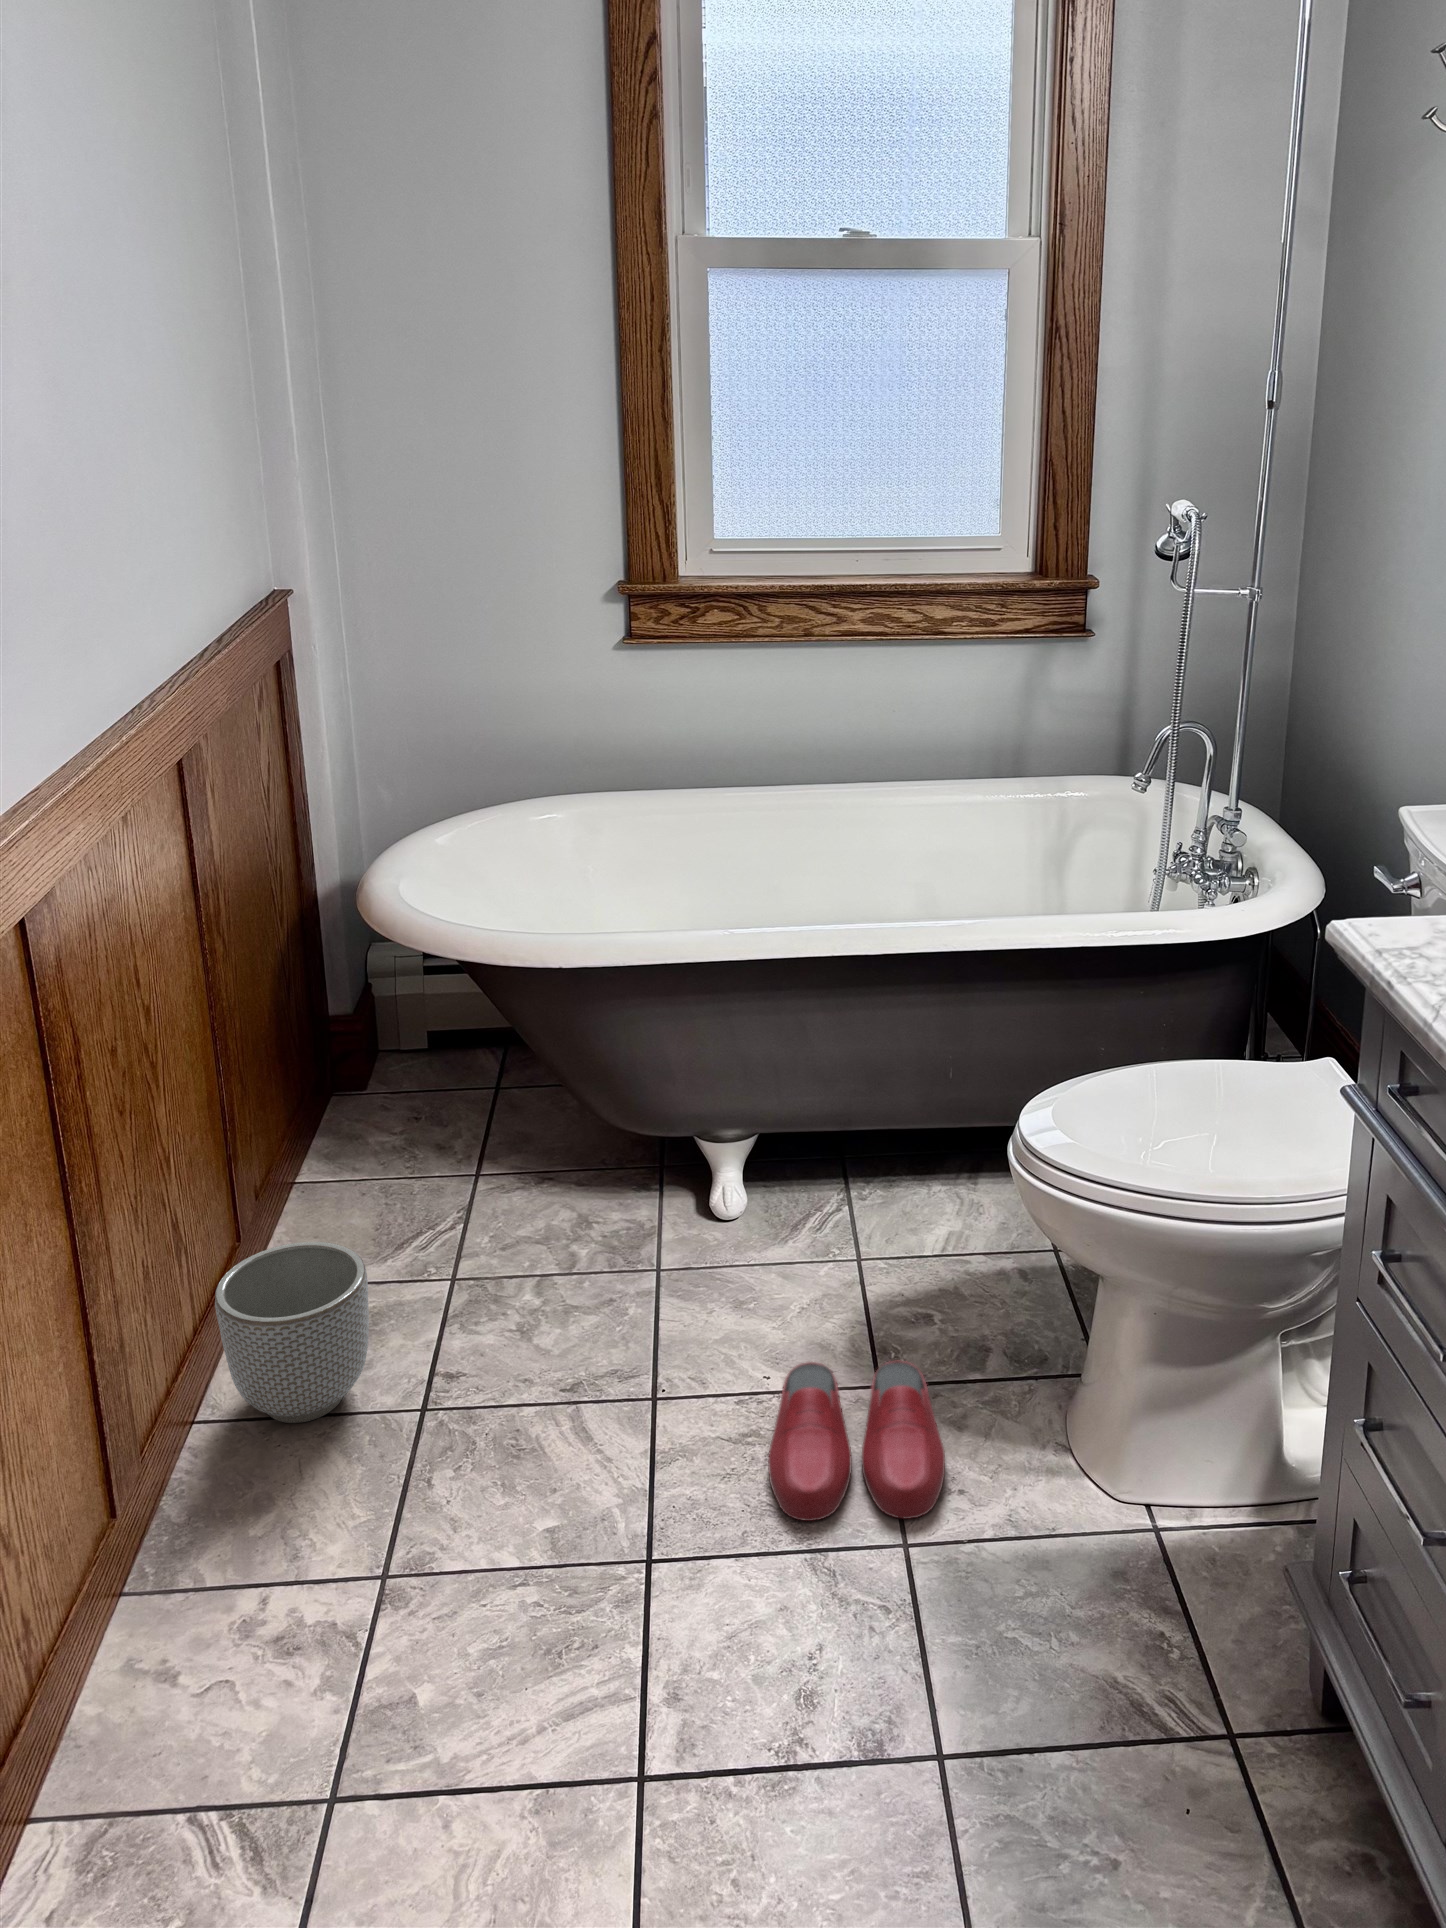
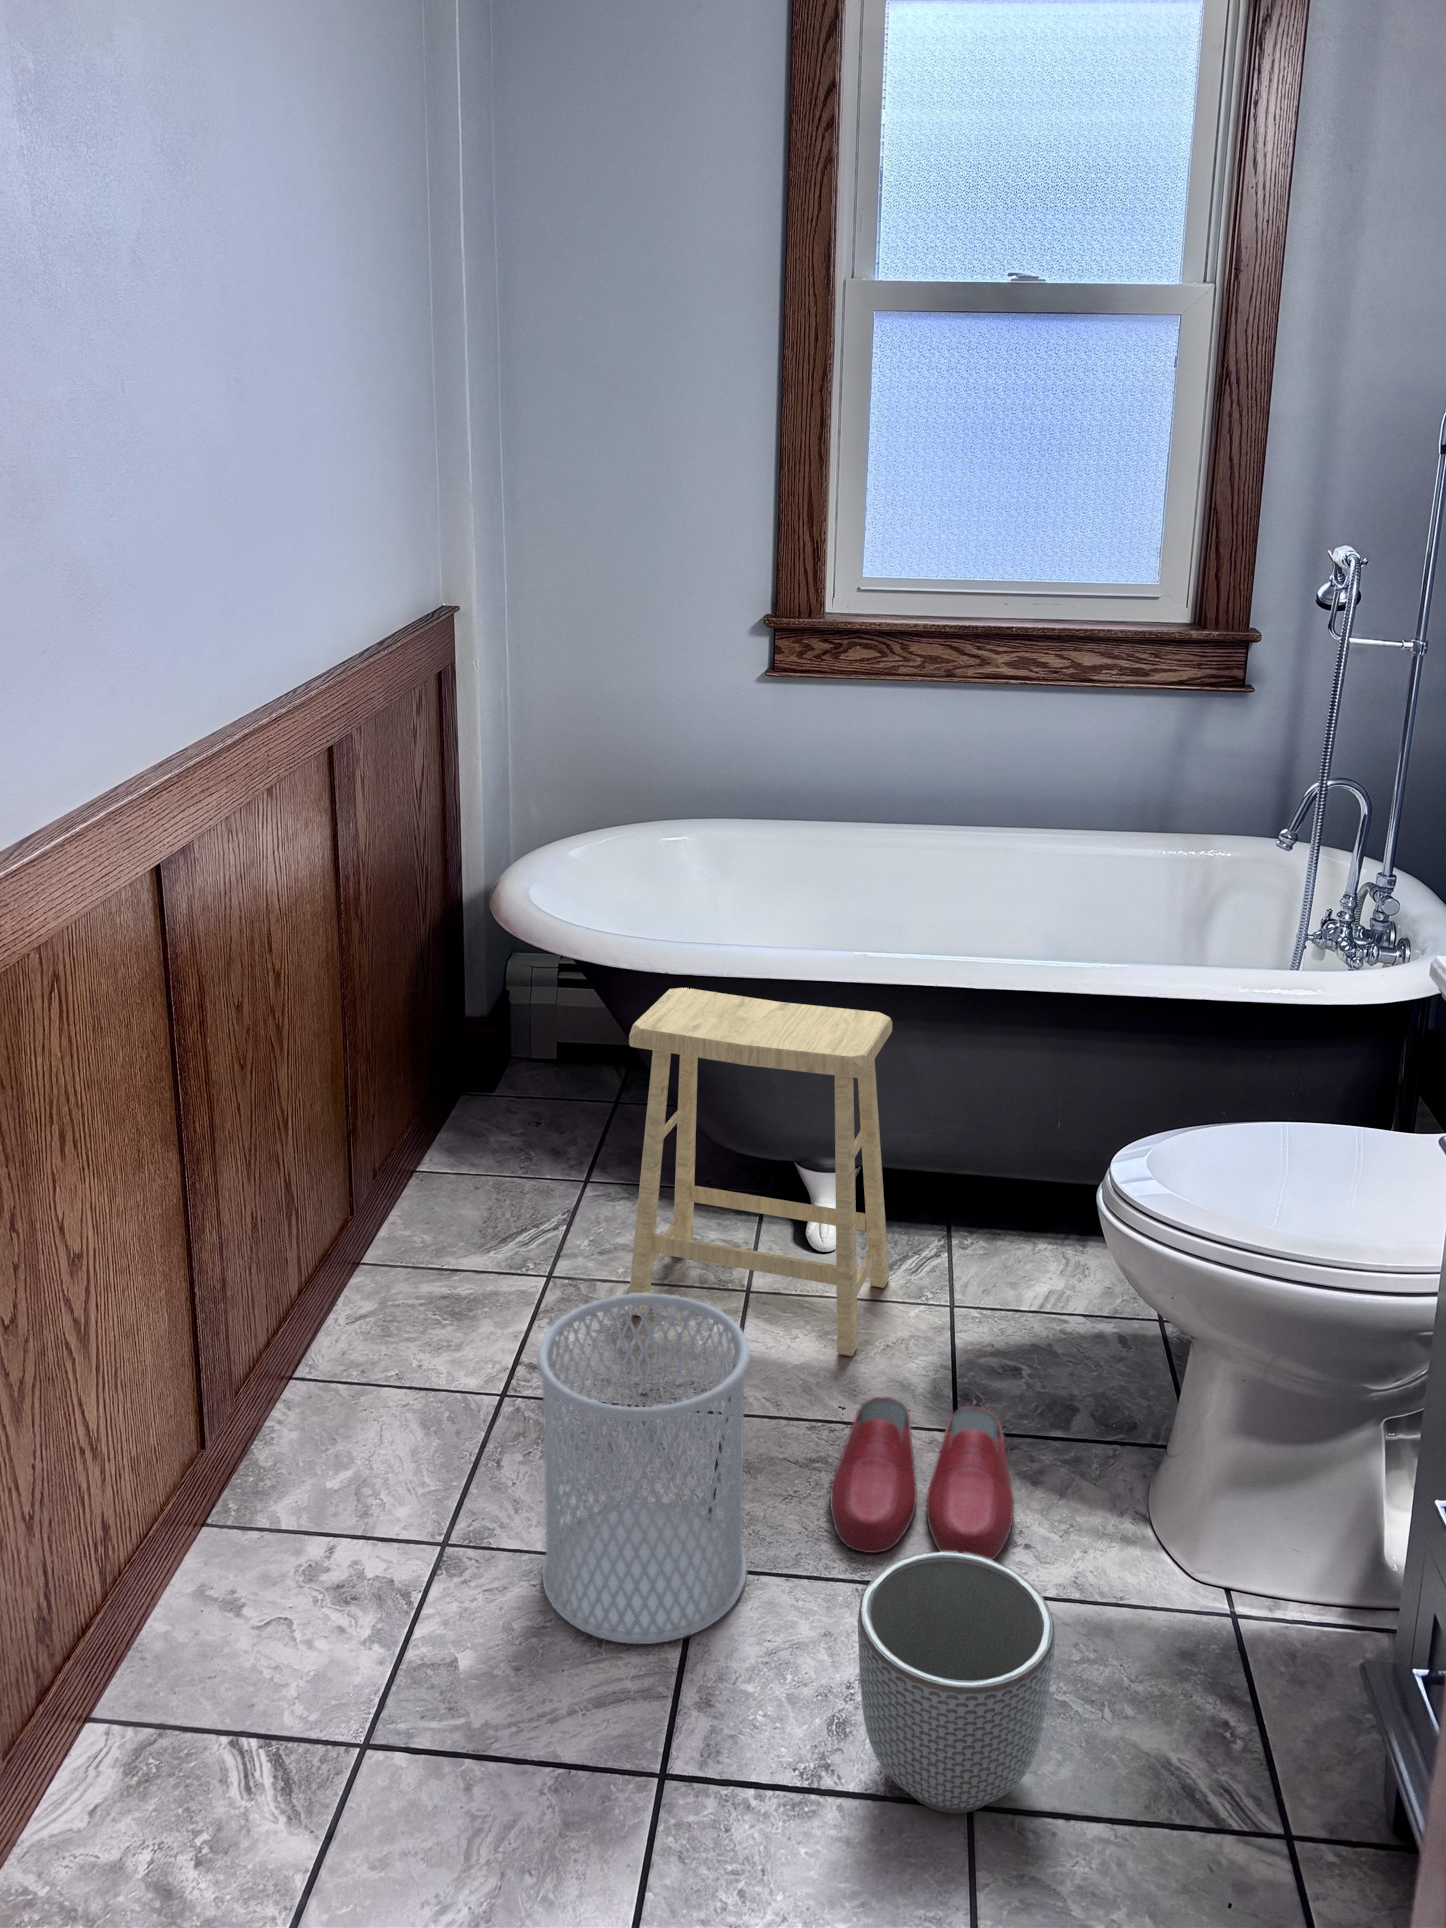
footstool: none [525,976,796,1324] -> present [627,988,892,1356]
planter: present [215,1242,369,1423] -> present [858,1552,1055,1814]
wastebasket: none [474,1299,697,1650] -> present [537,1294,750,1644]

